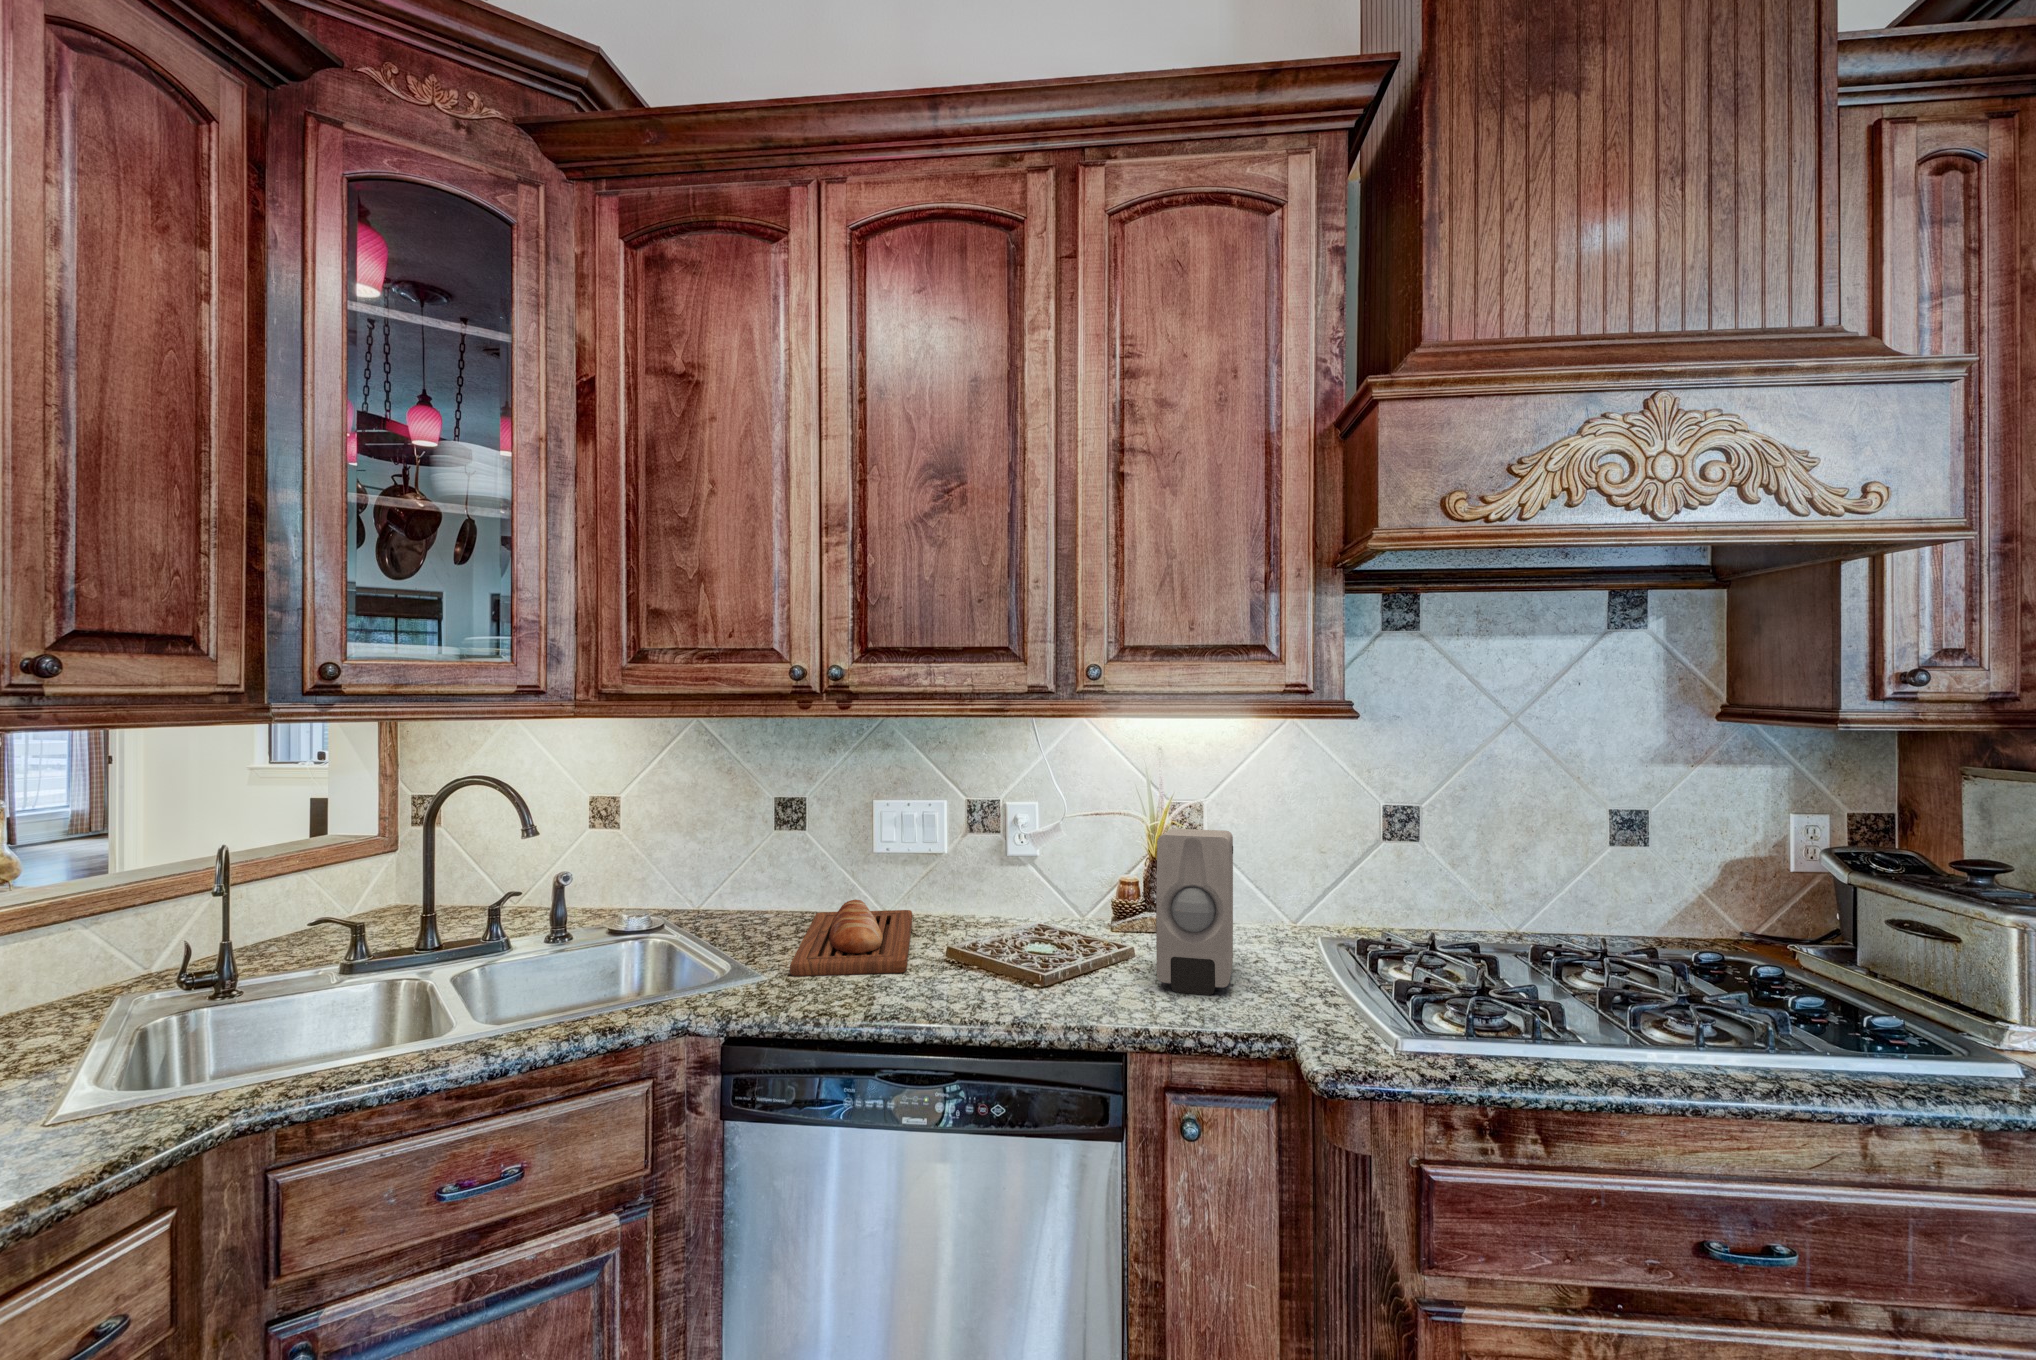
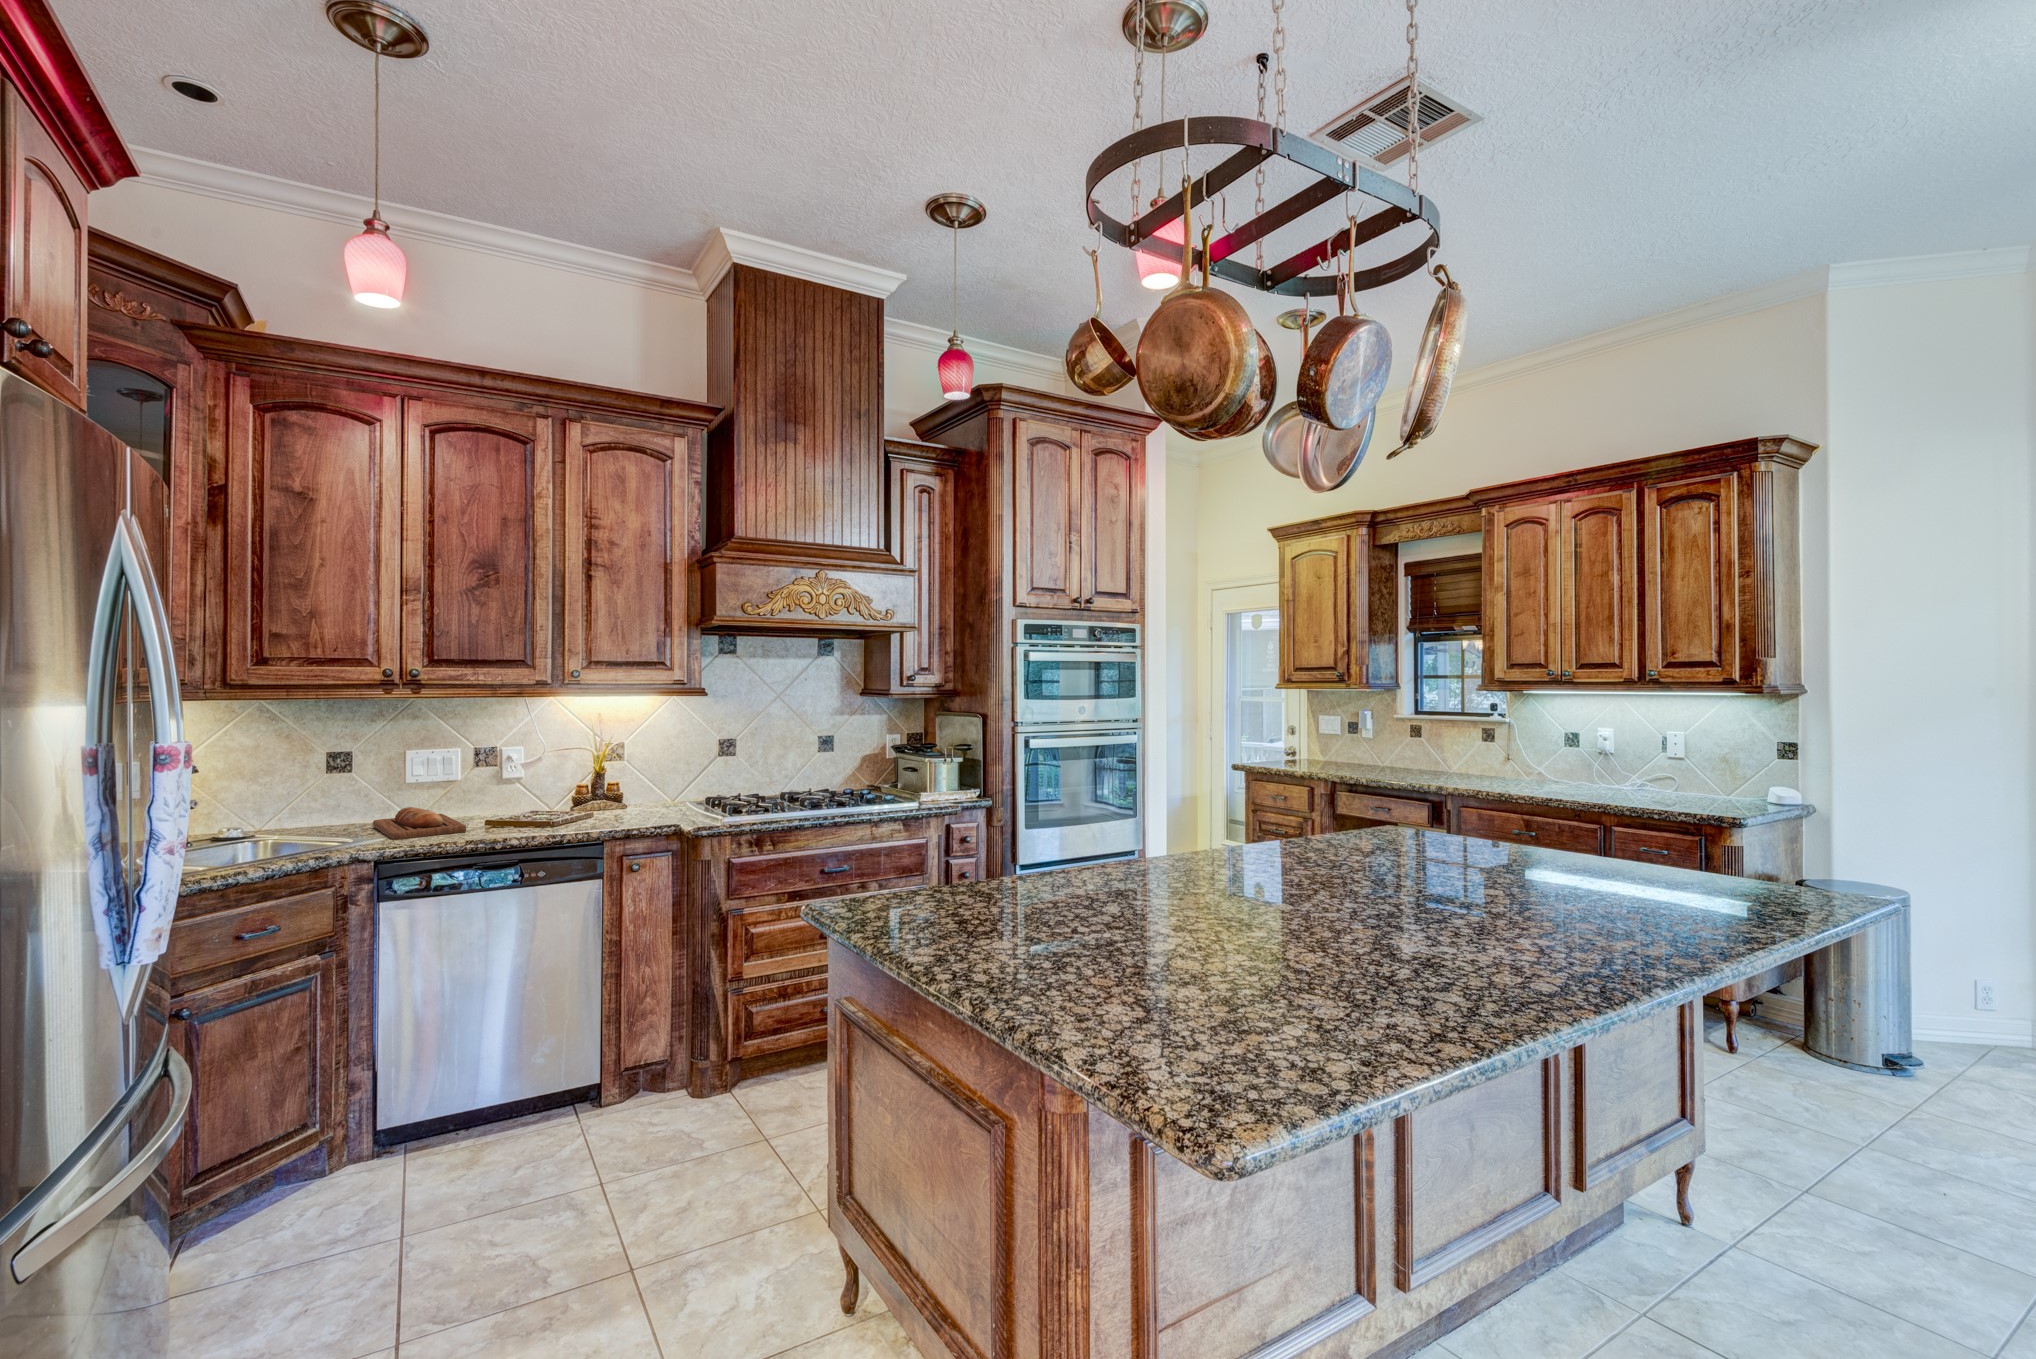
soap dispenser: present [1156,829,1233,995] -> none [612,748,648,821]

